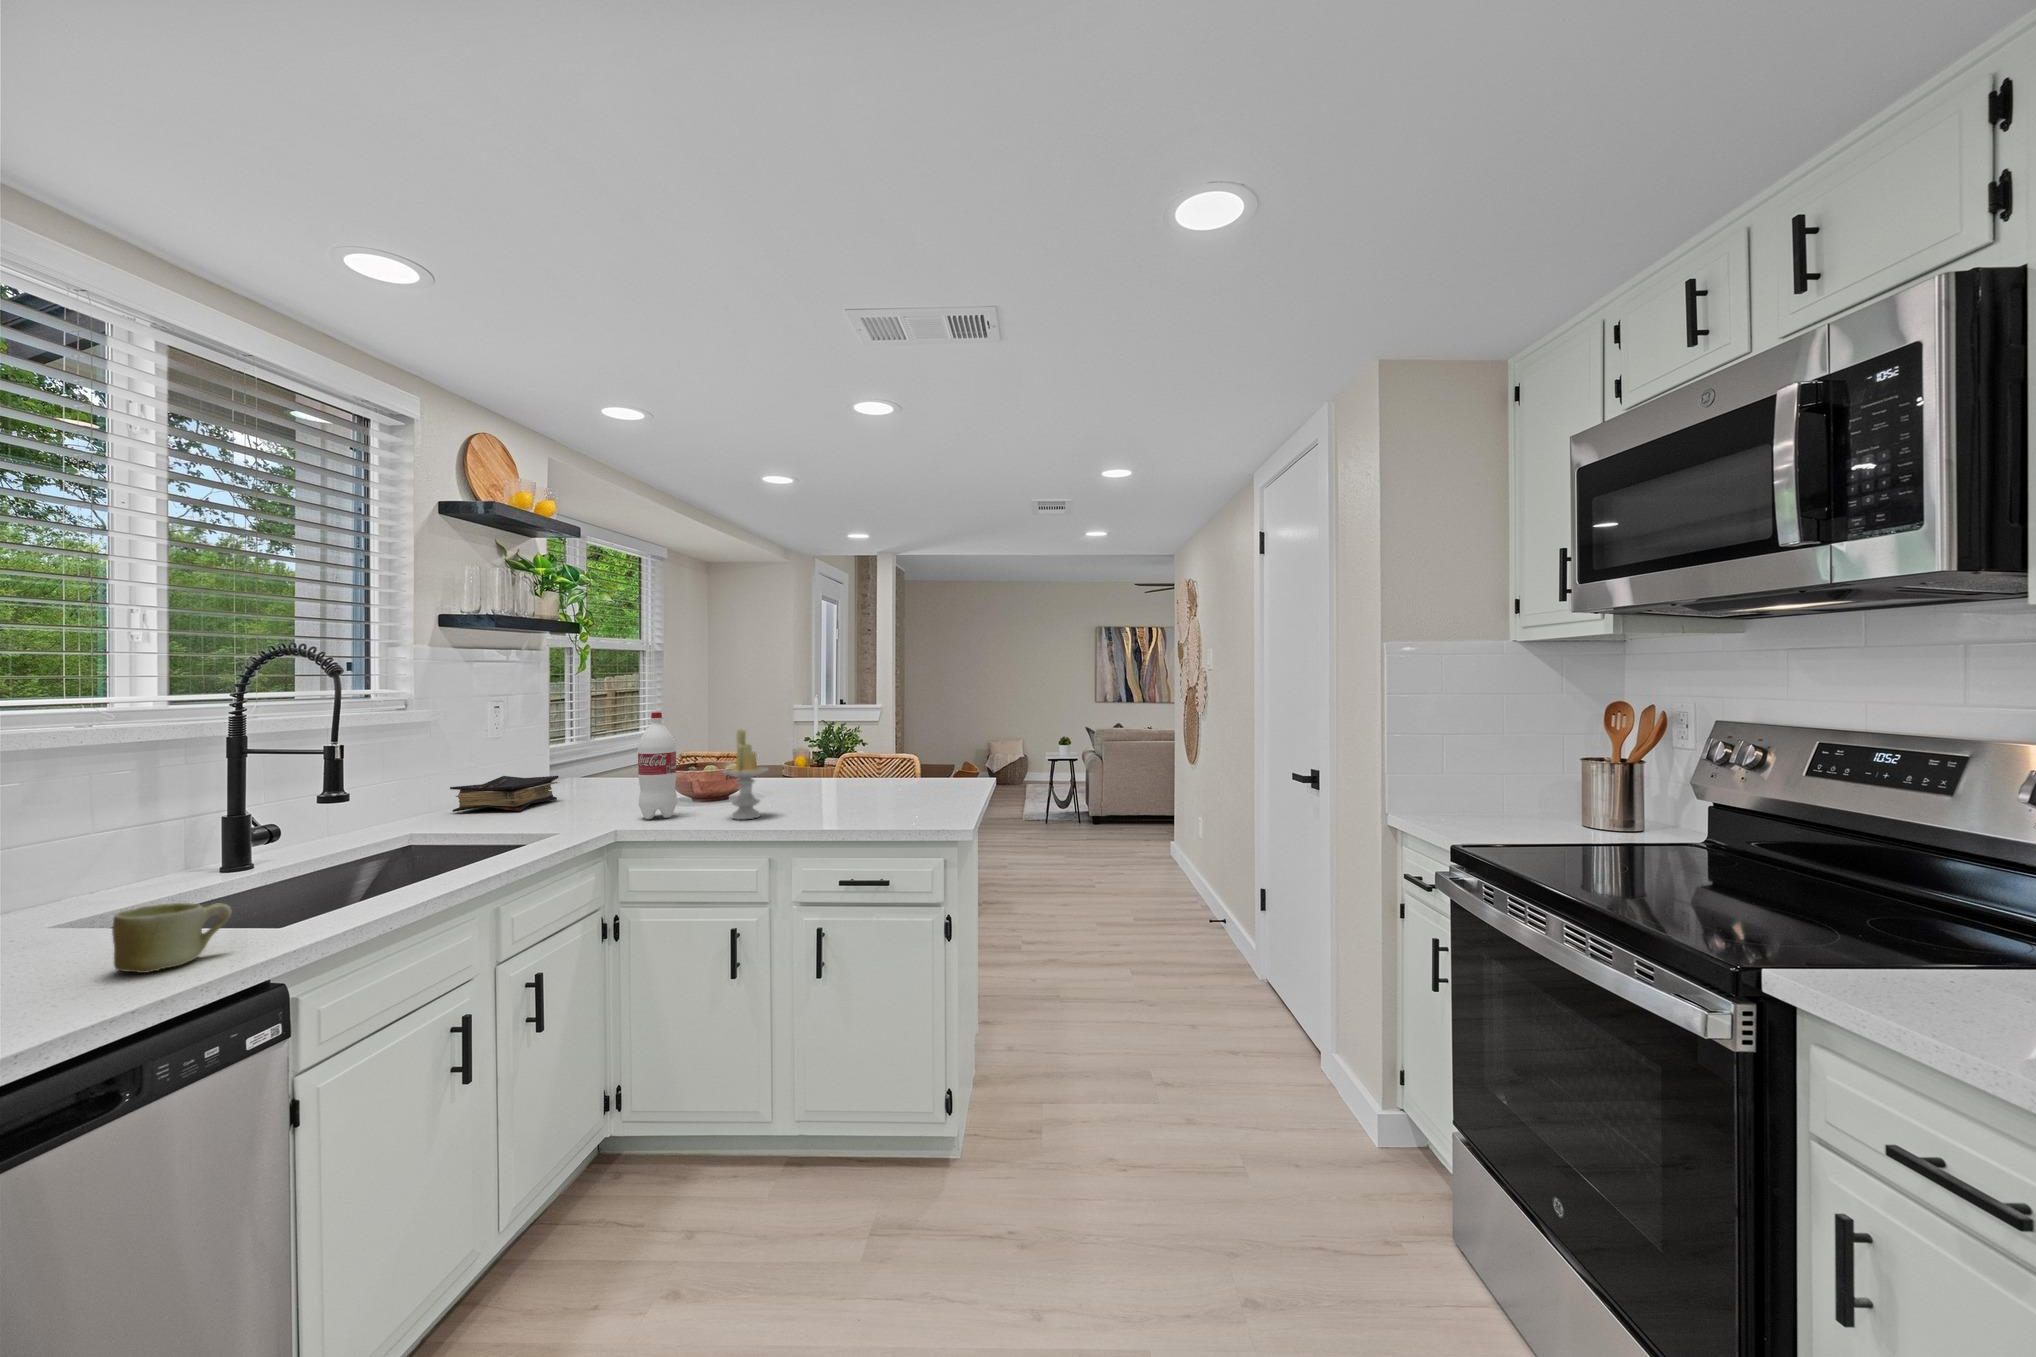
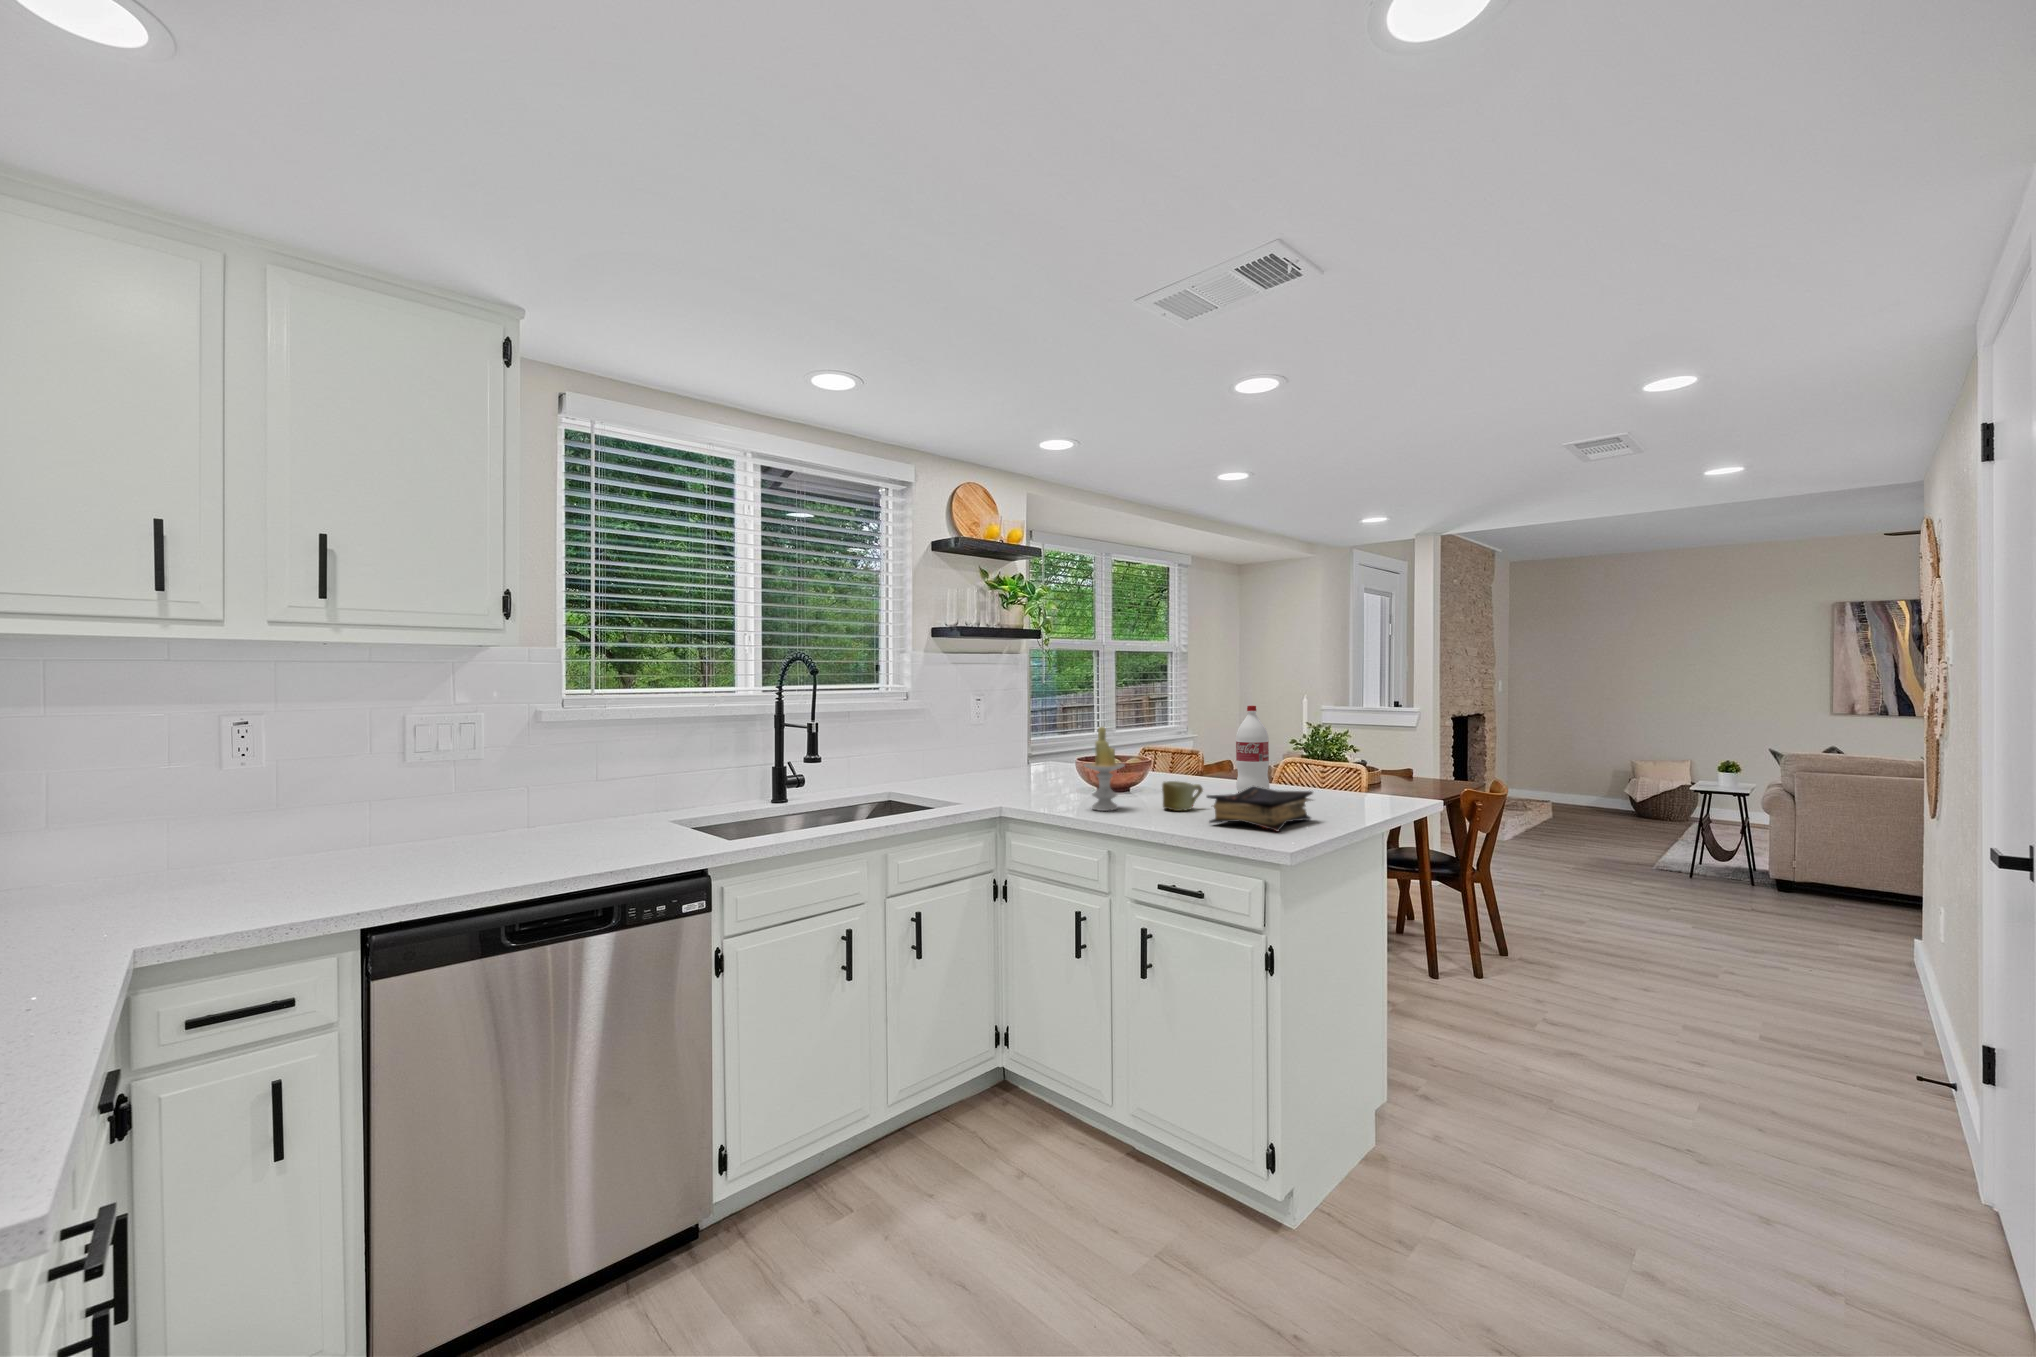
bottle: present [638,712,677,819] -> present [1236,706,1269,792]
book: present [450,776,559,812] -> present [1207,786,1313,831]
mug: present [112,903,232,973] -> present [1162,781,1203,811]

